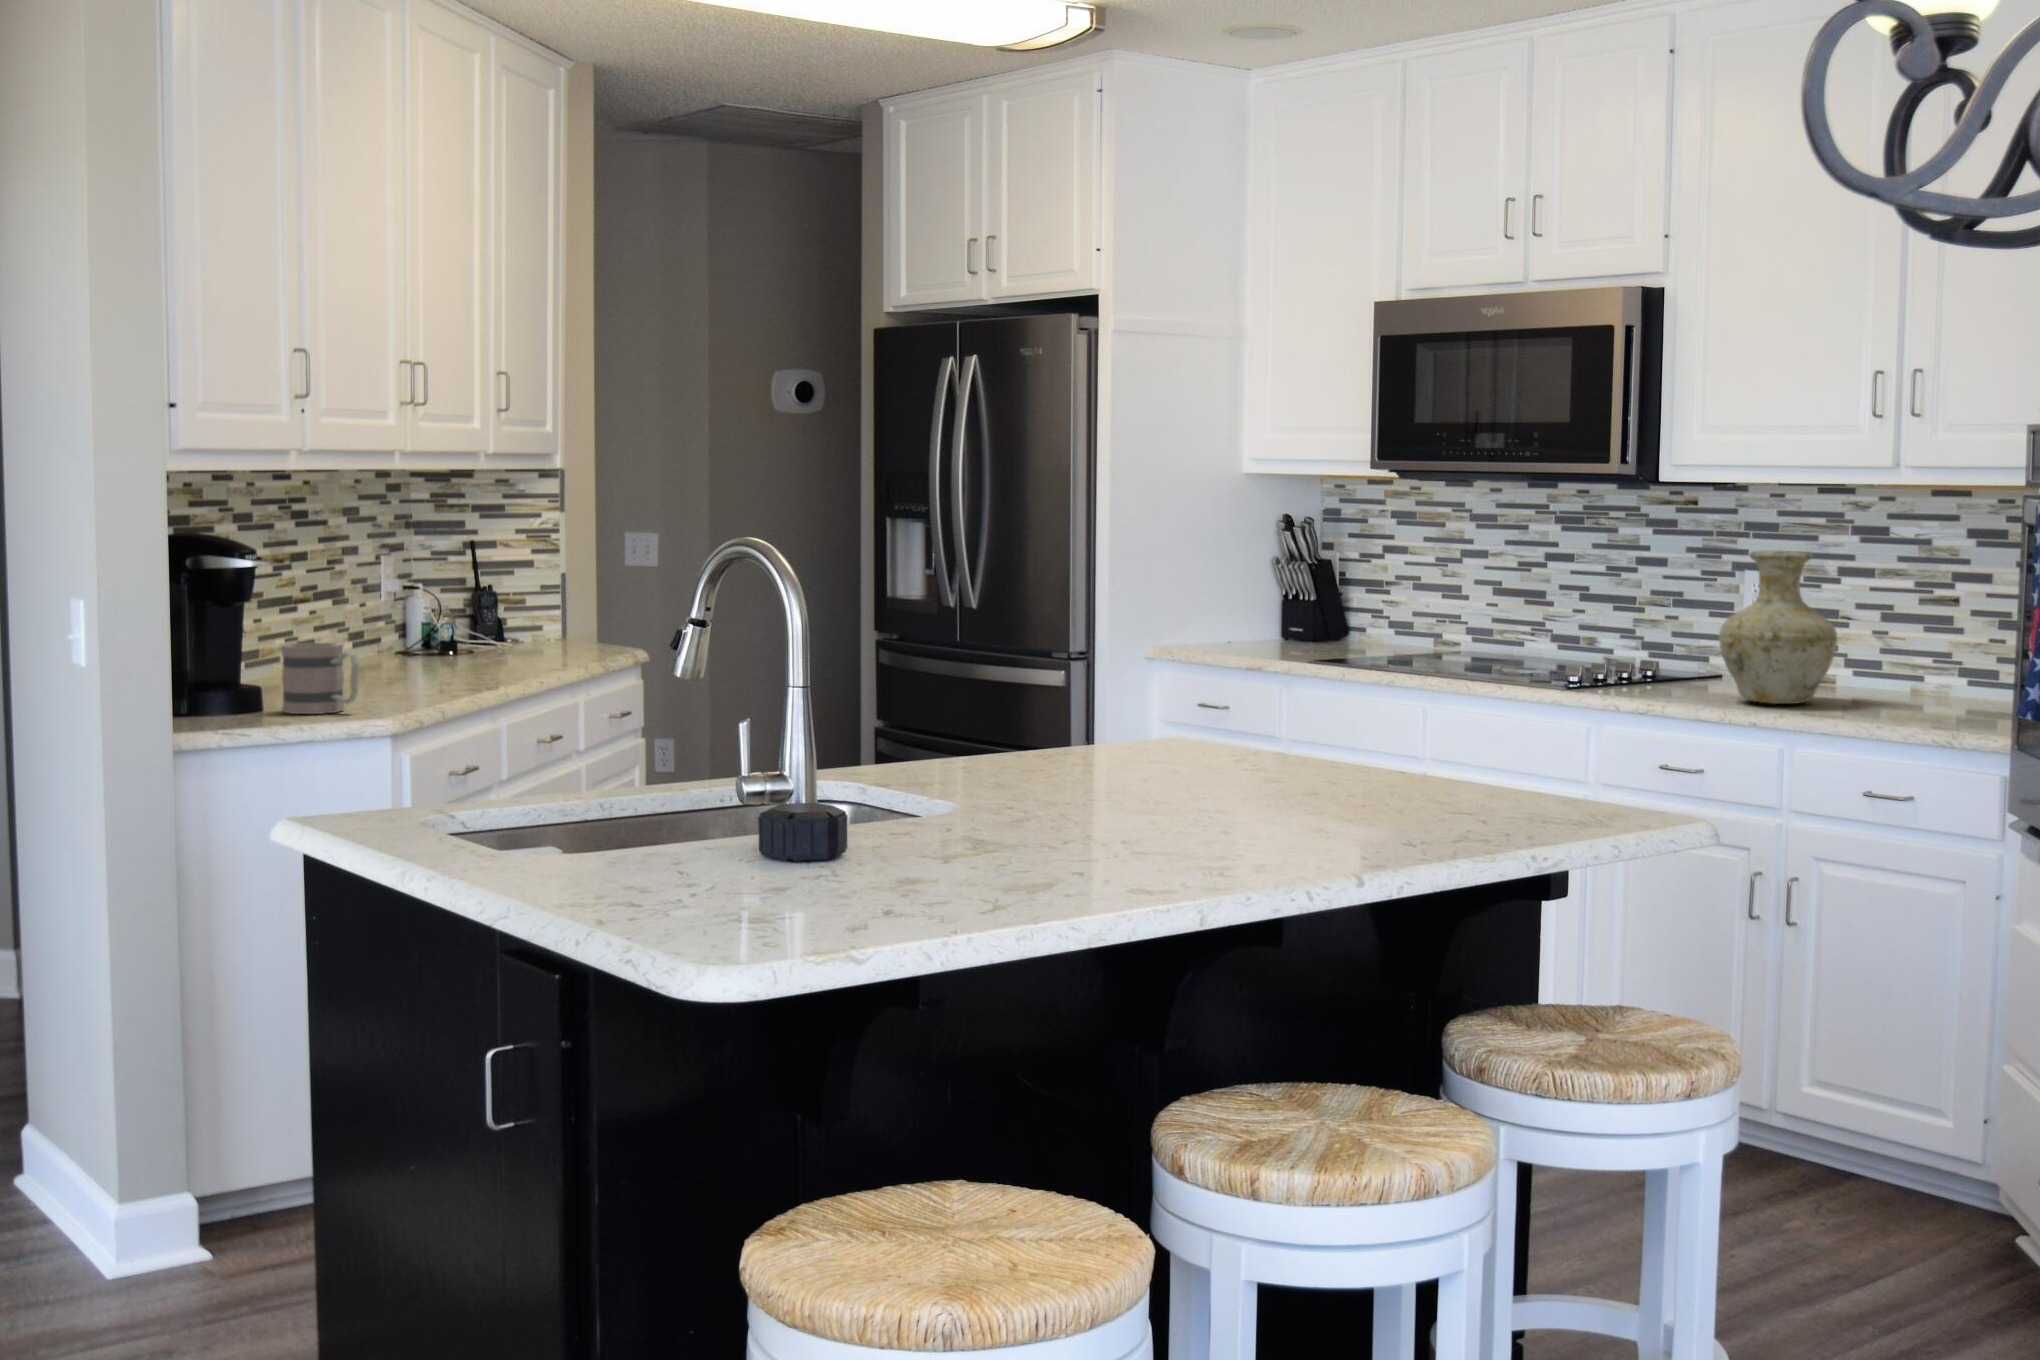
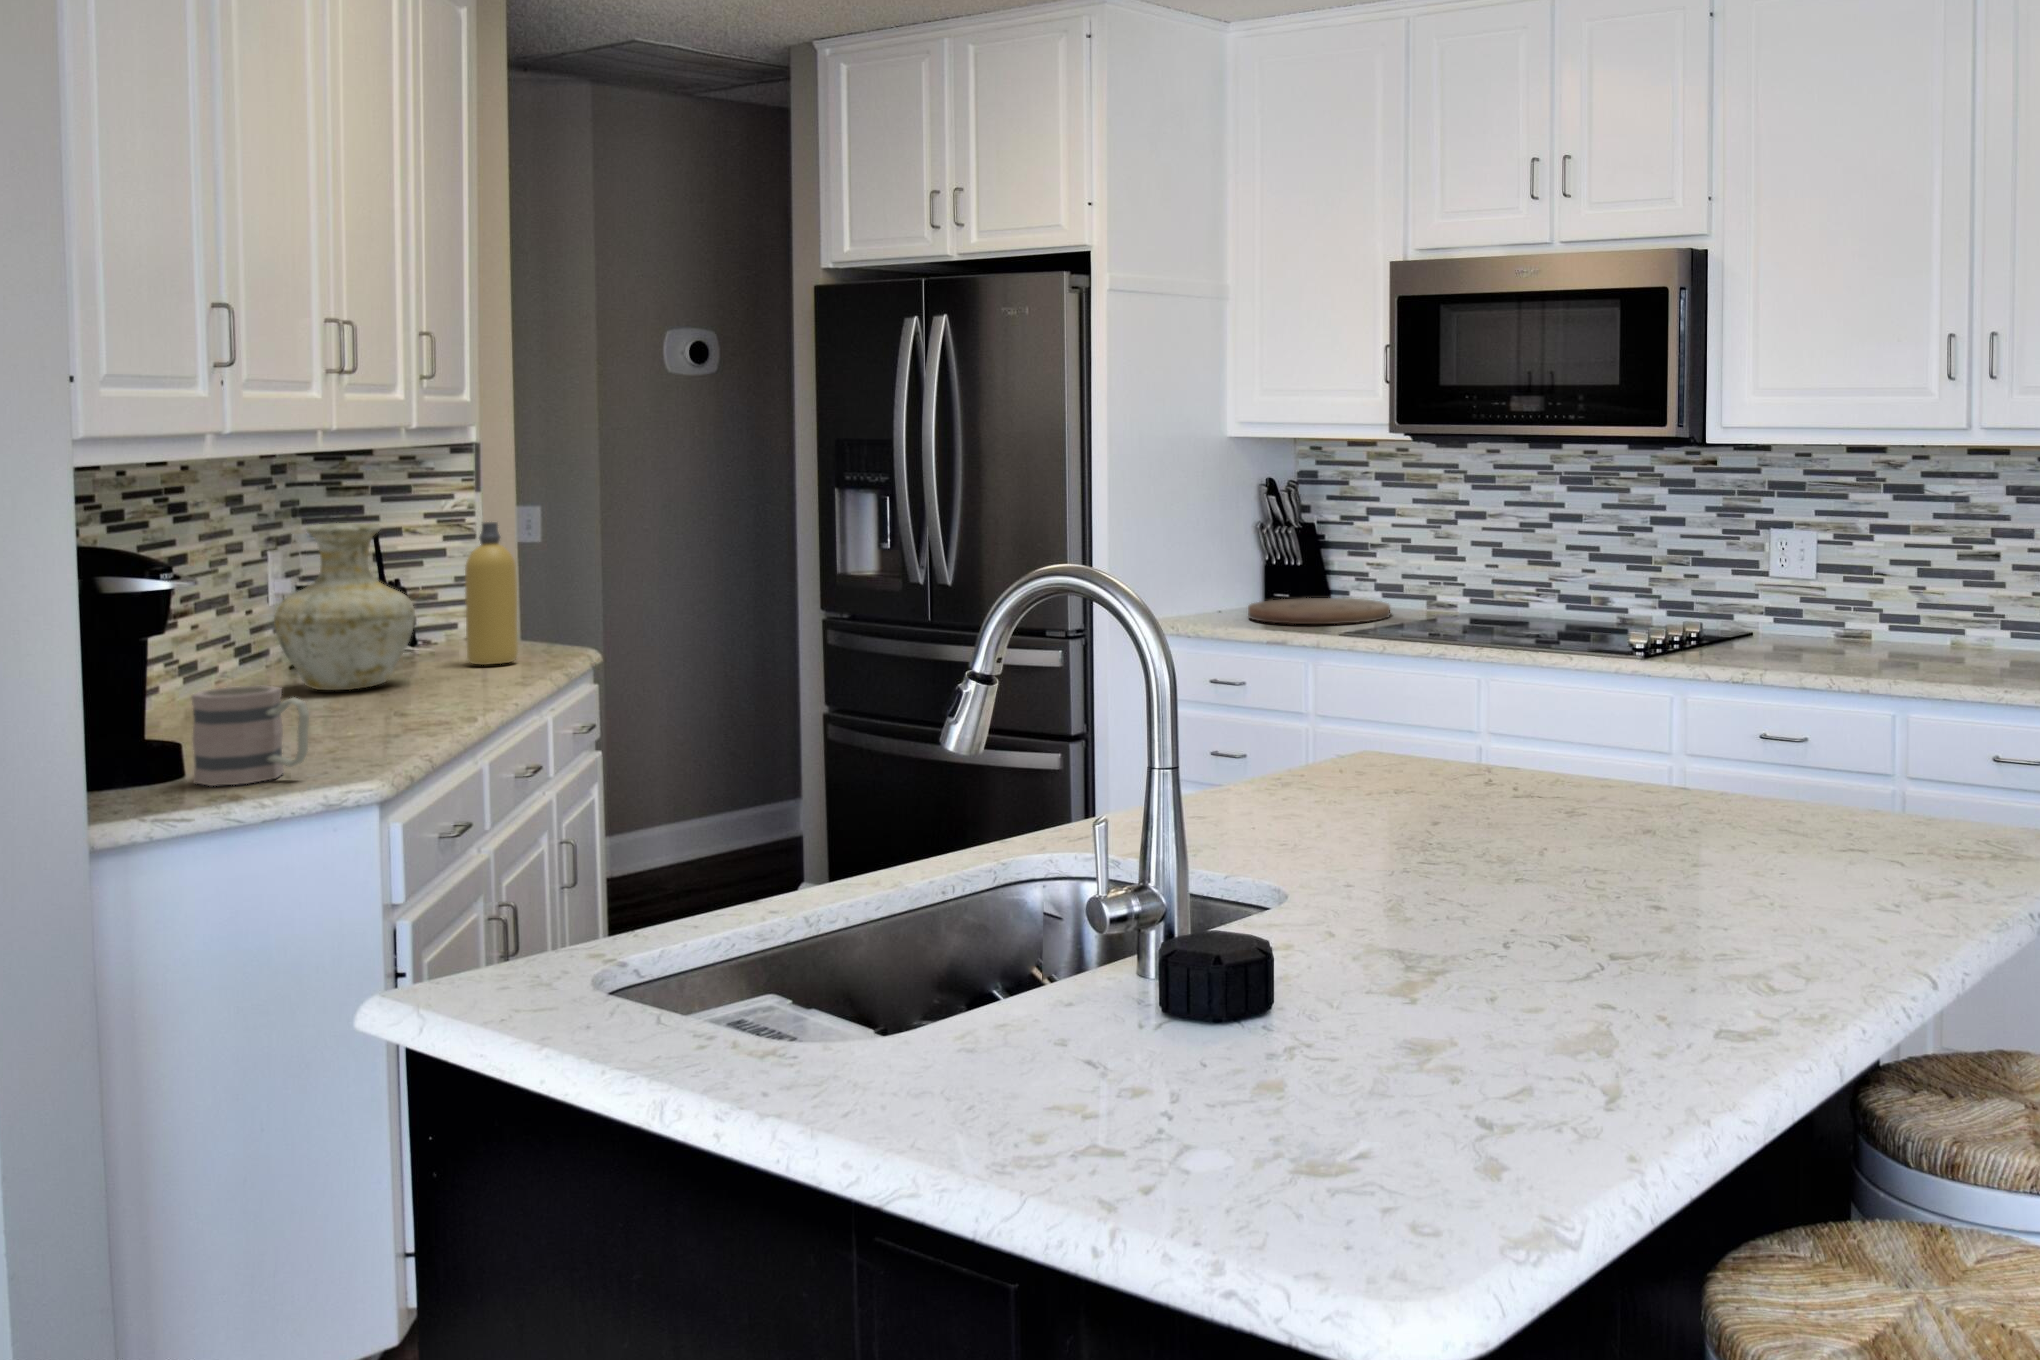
bottle: none [526,534,569,655] -> present [465,522,518,665]
vase: present [1719,550,1837,704] -> present [274,523,415,690]
cutting board: none [1241,635,1383,657] -> present [1248,598,1390,624]

